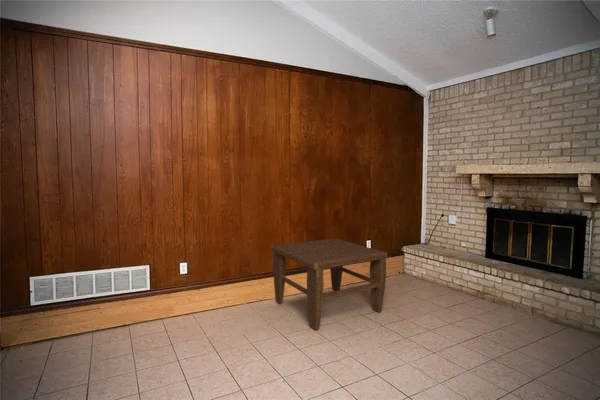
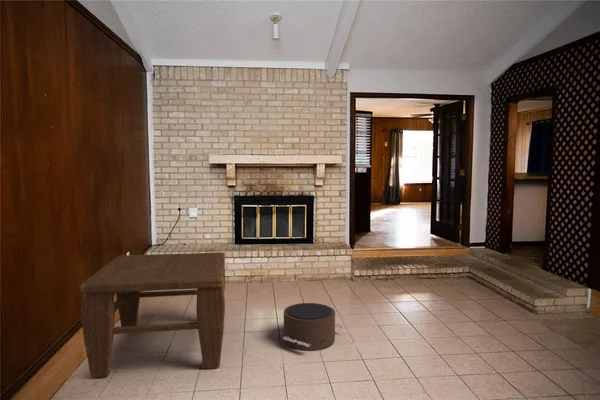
pouf: none [369,317,441,371] -> present [283,303,343,351]

